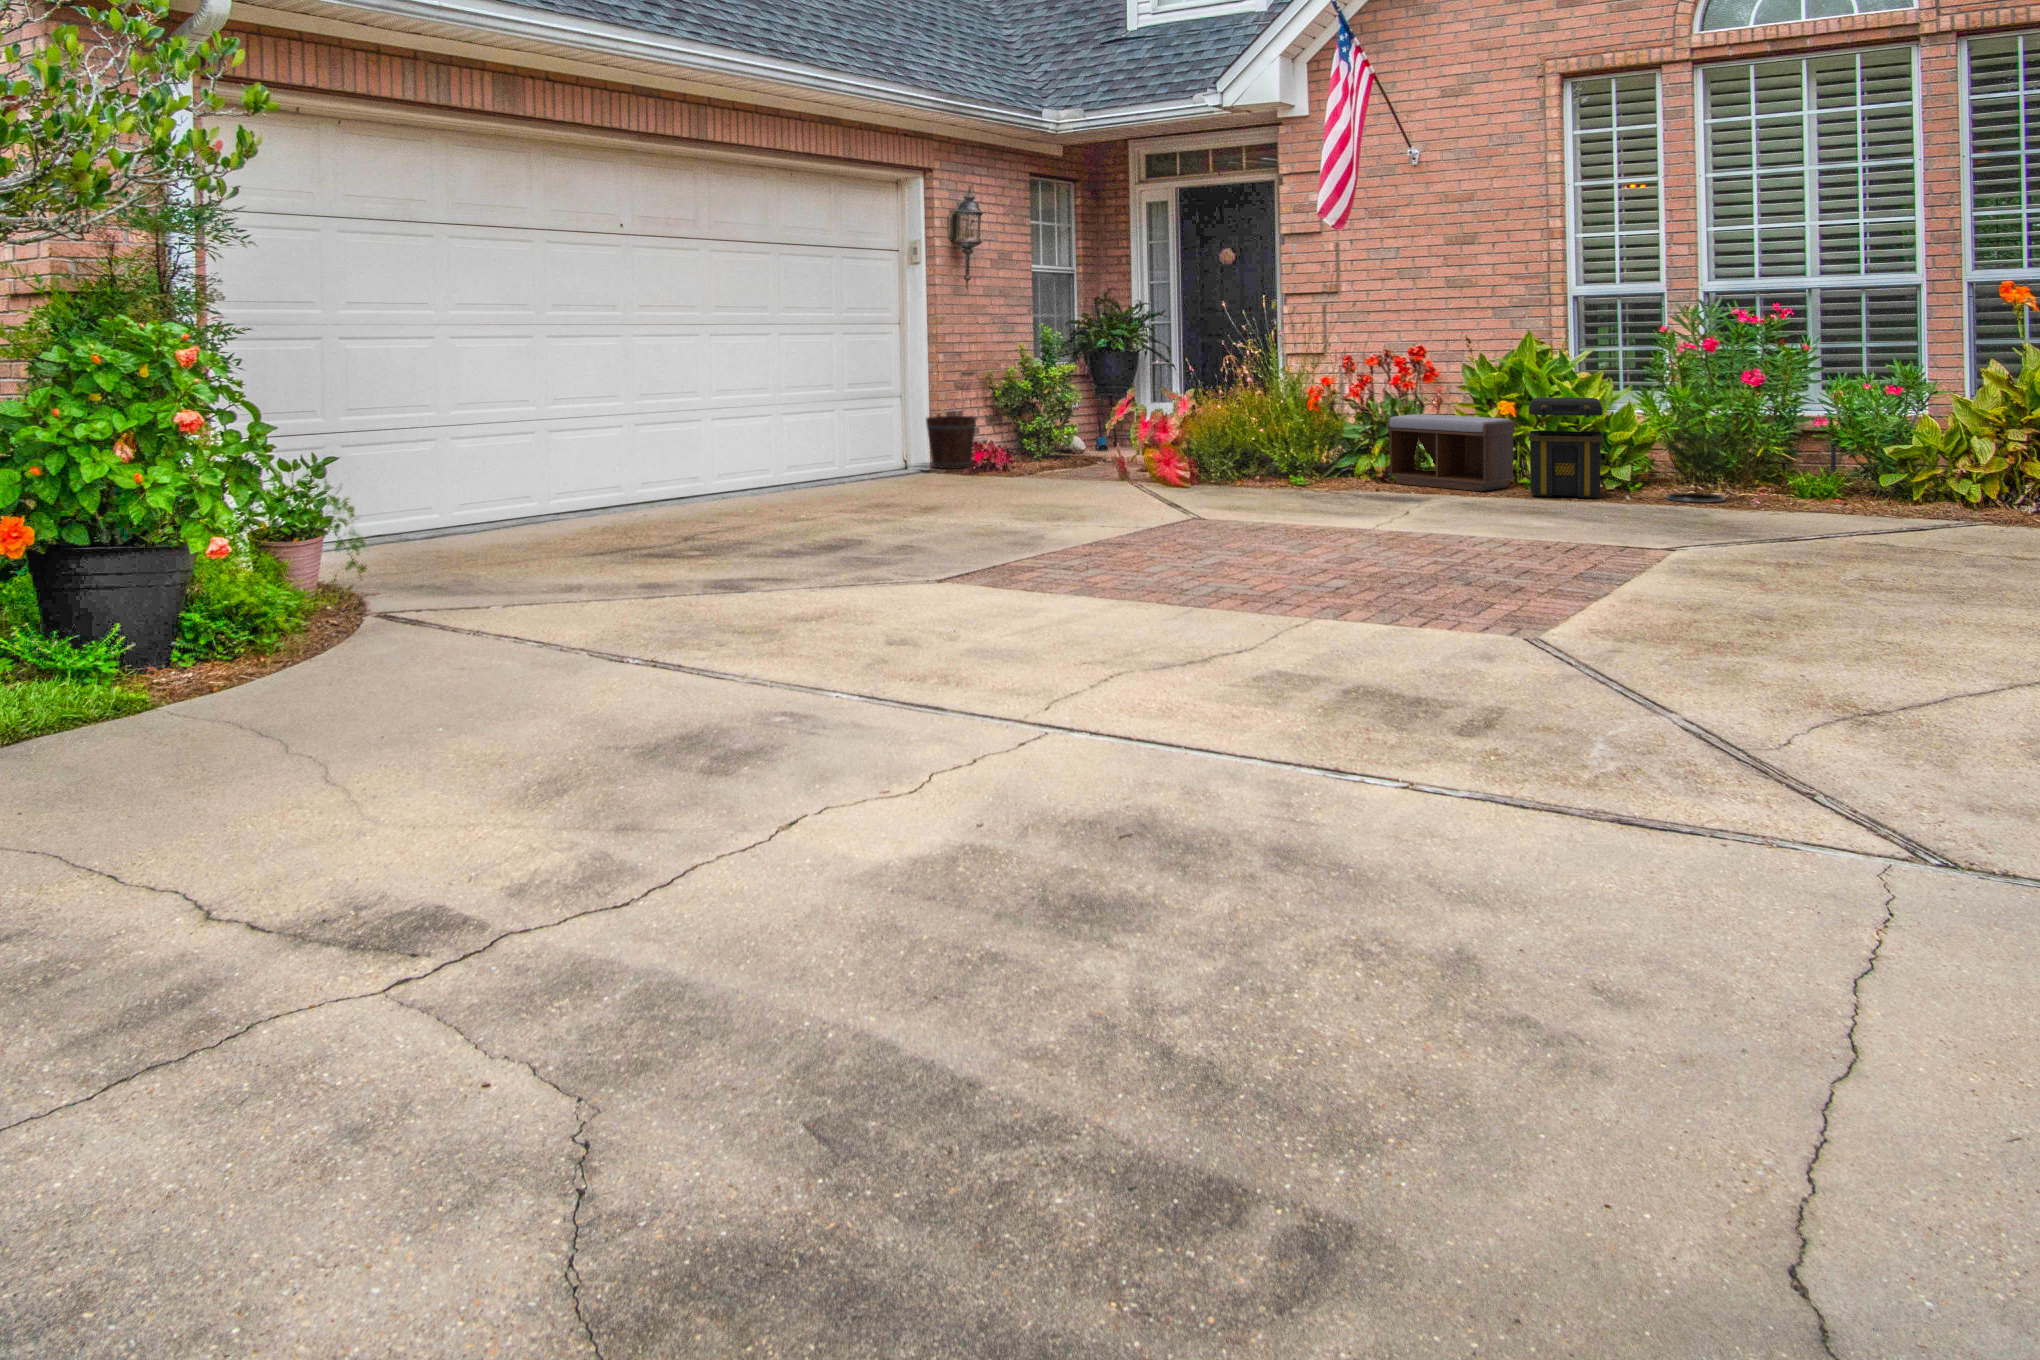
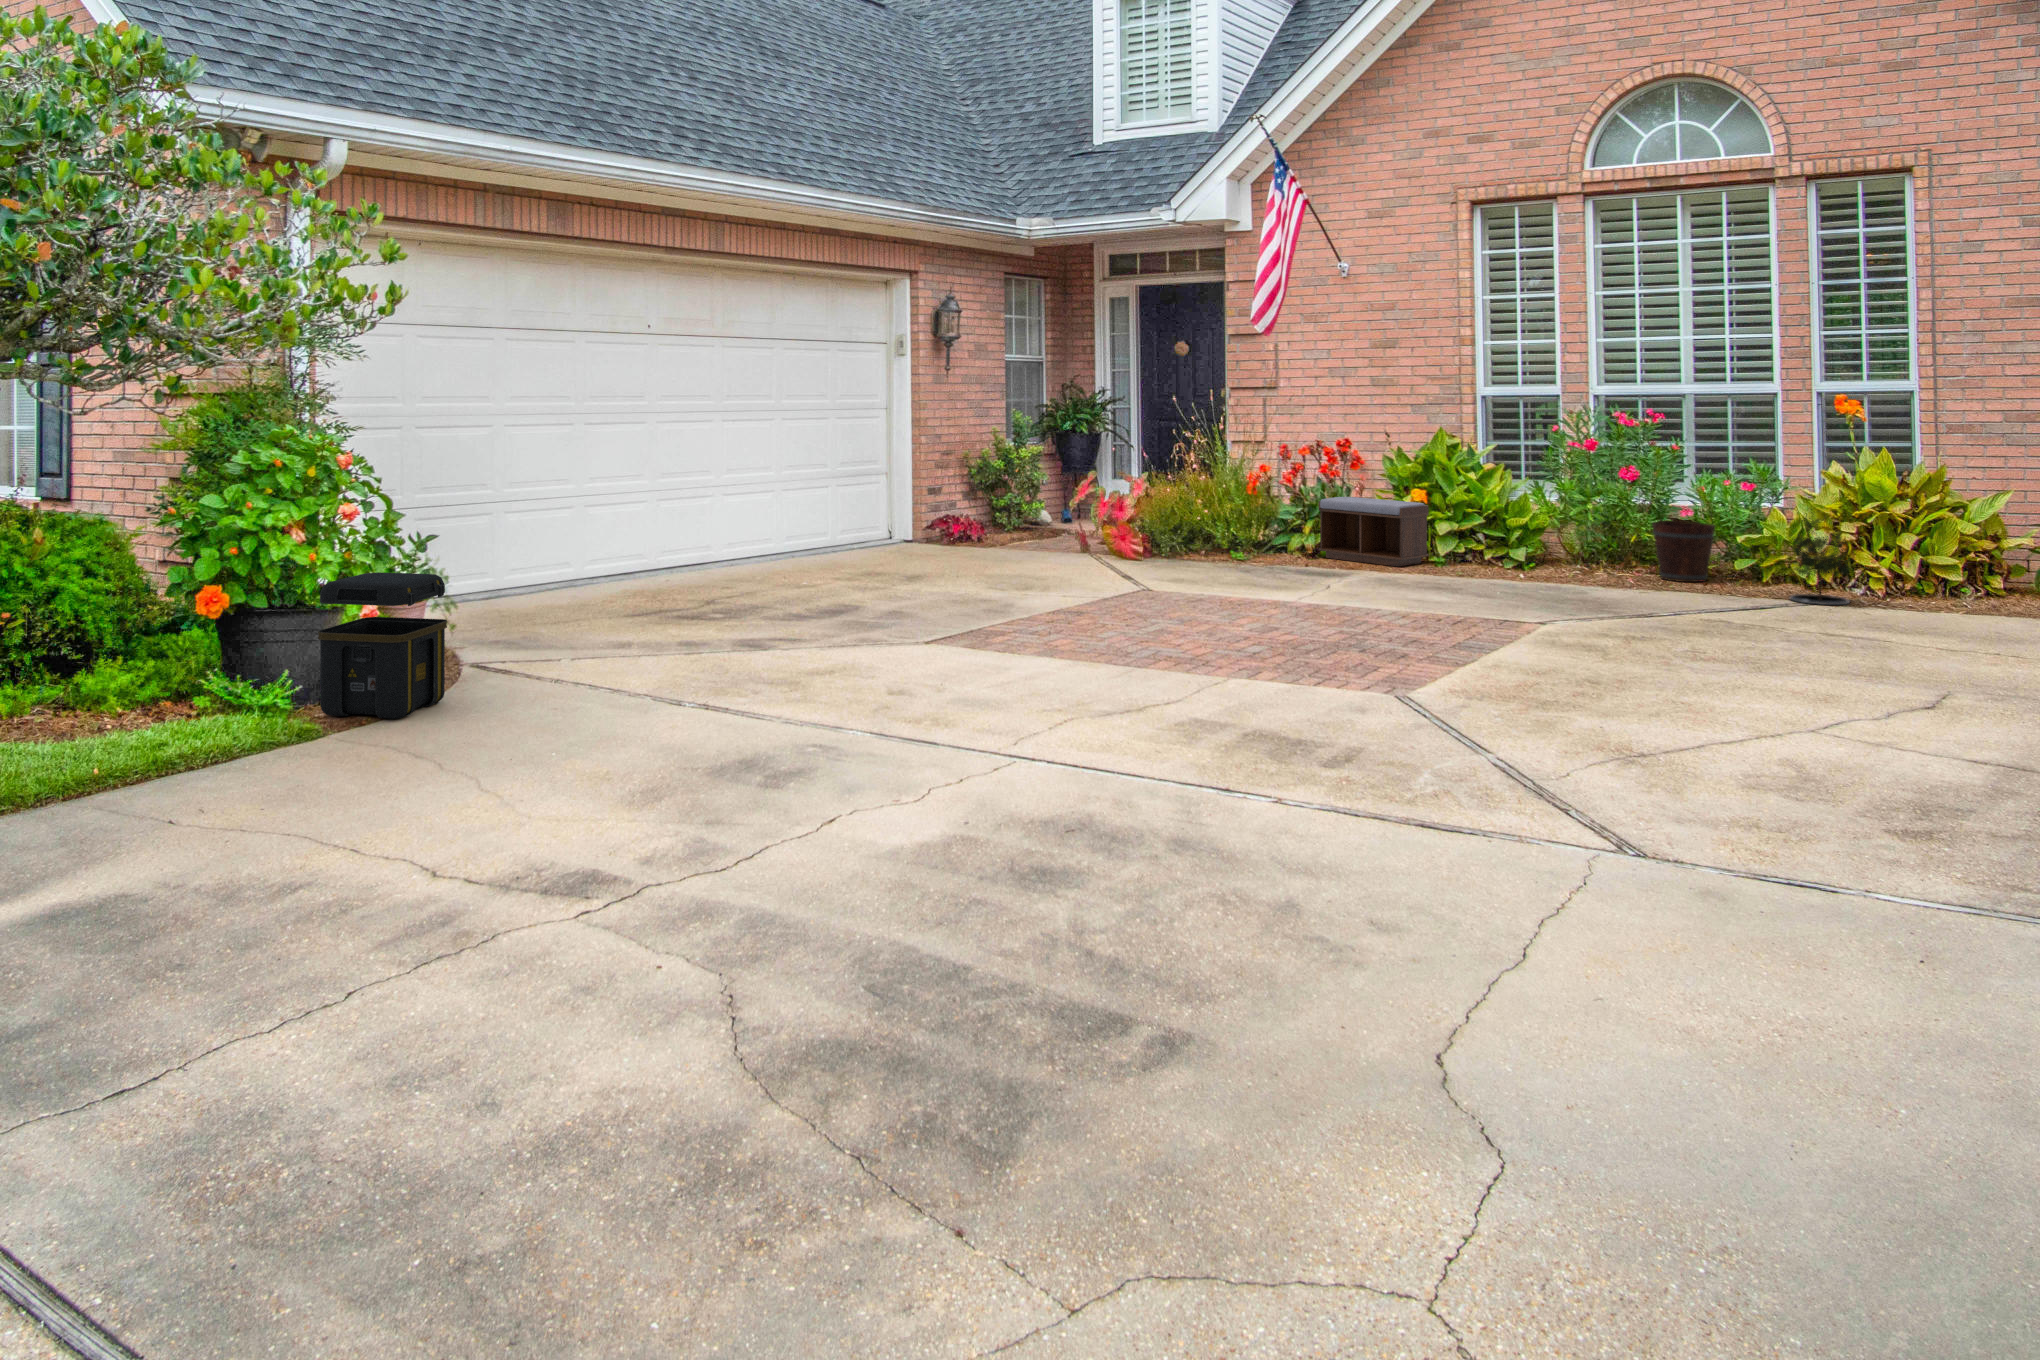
toolbox: present [1529,398,1603,498] -> present [318,572,447,719]
potted tree: present [1666,405,1727,503] -> present [1790,509,1850,605]
bucket: present [926,415,976,469] -> present [1652,519,1715,582]

